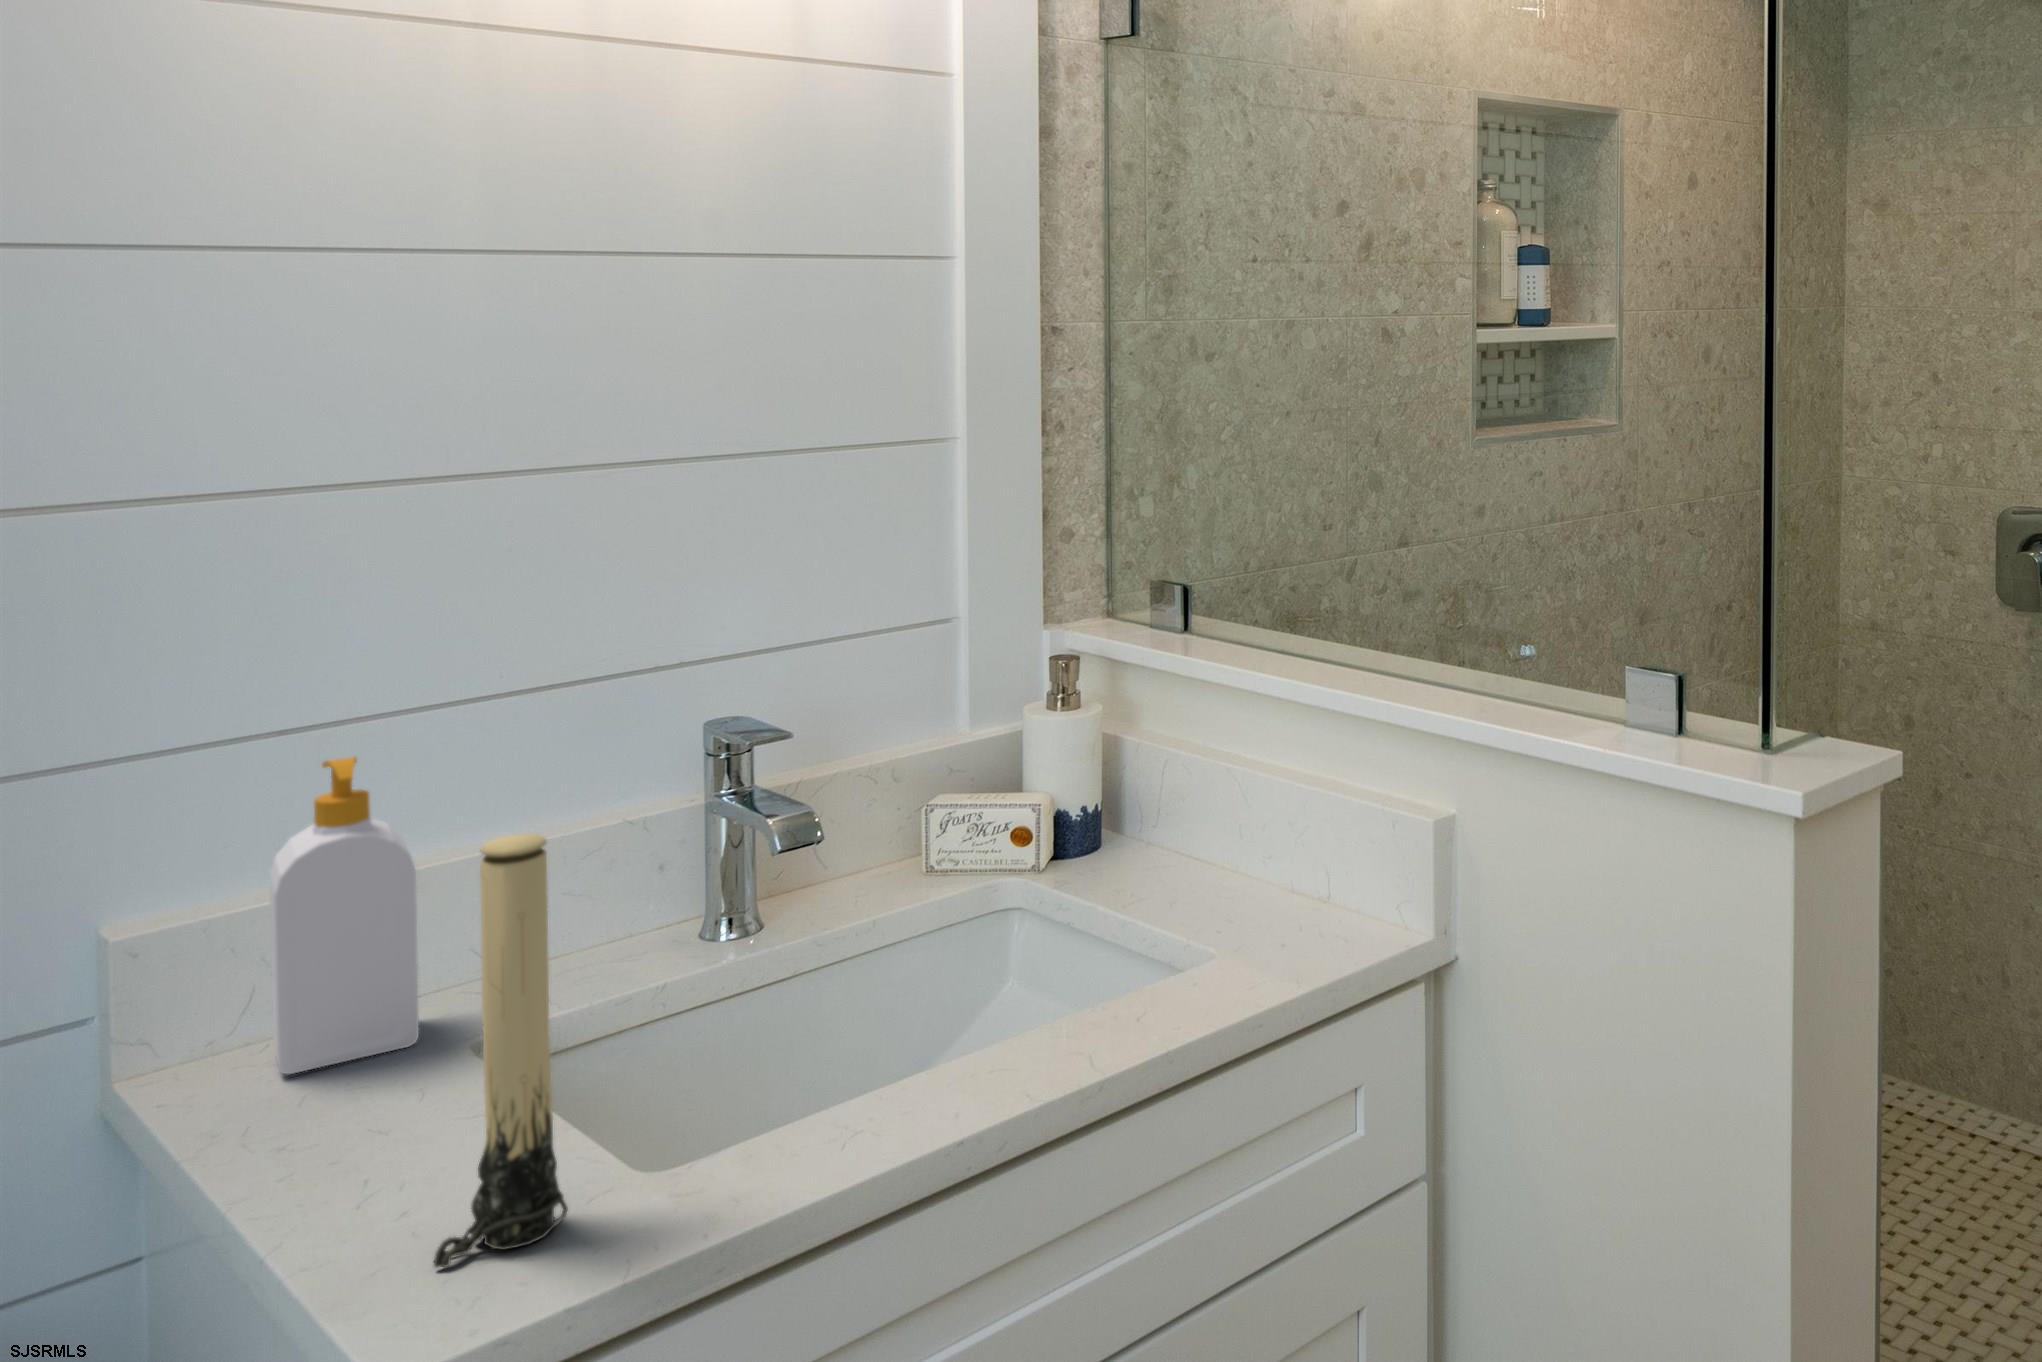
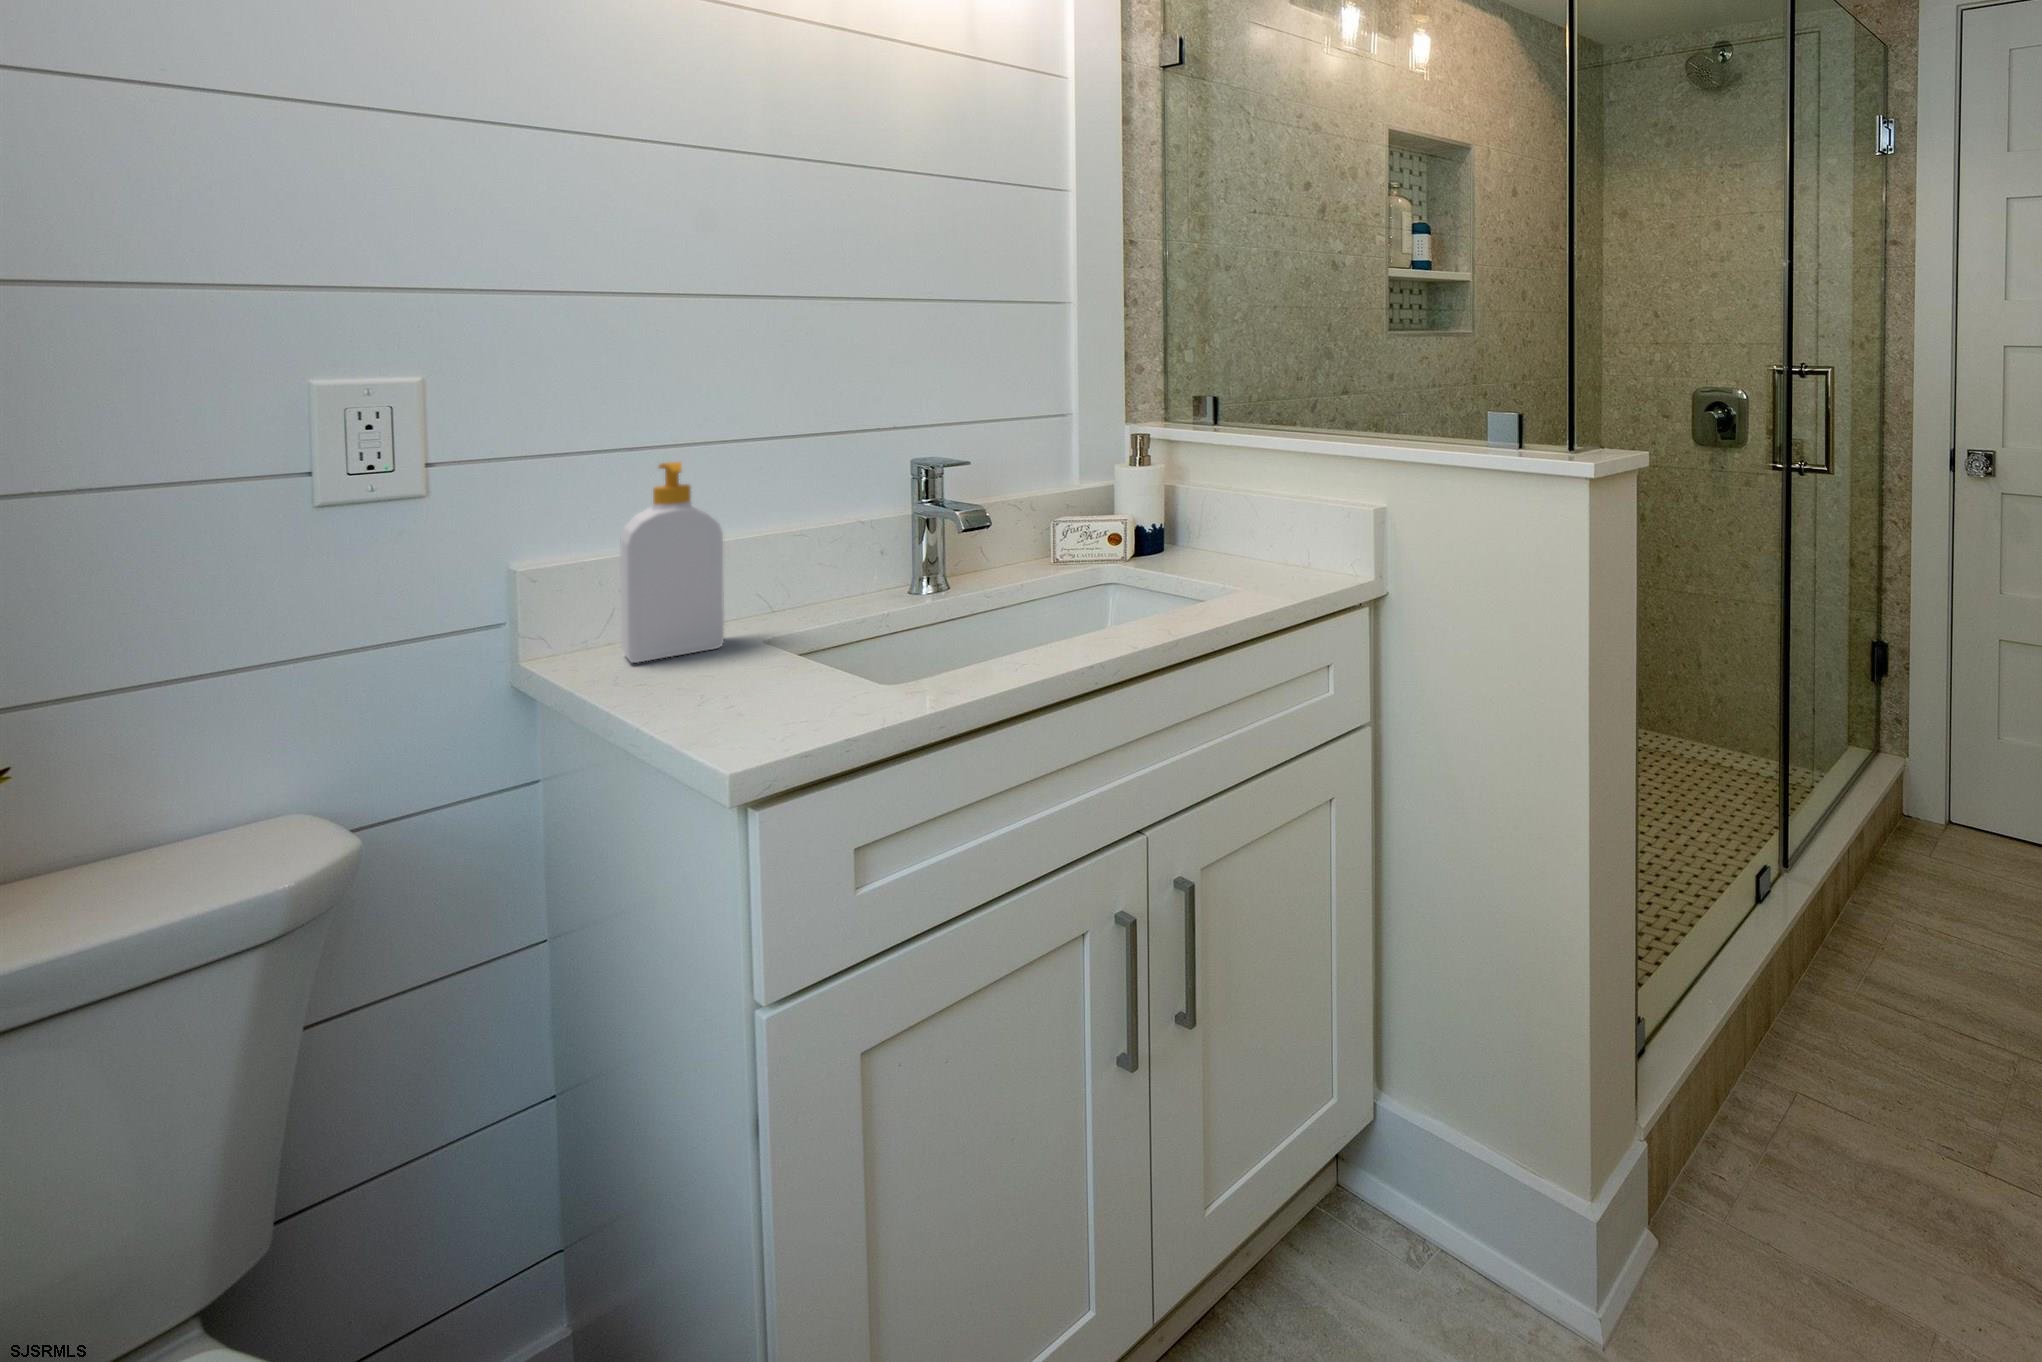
candle: present [434,834,568,1267] -> none [759,467,847,733]

